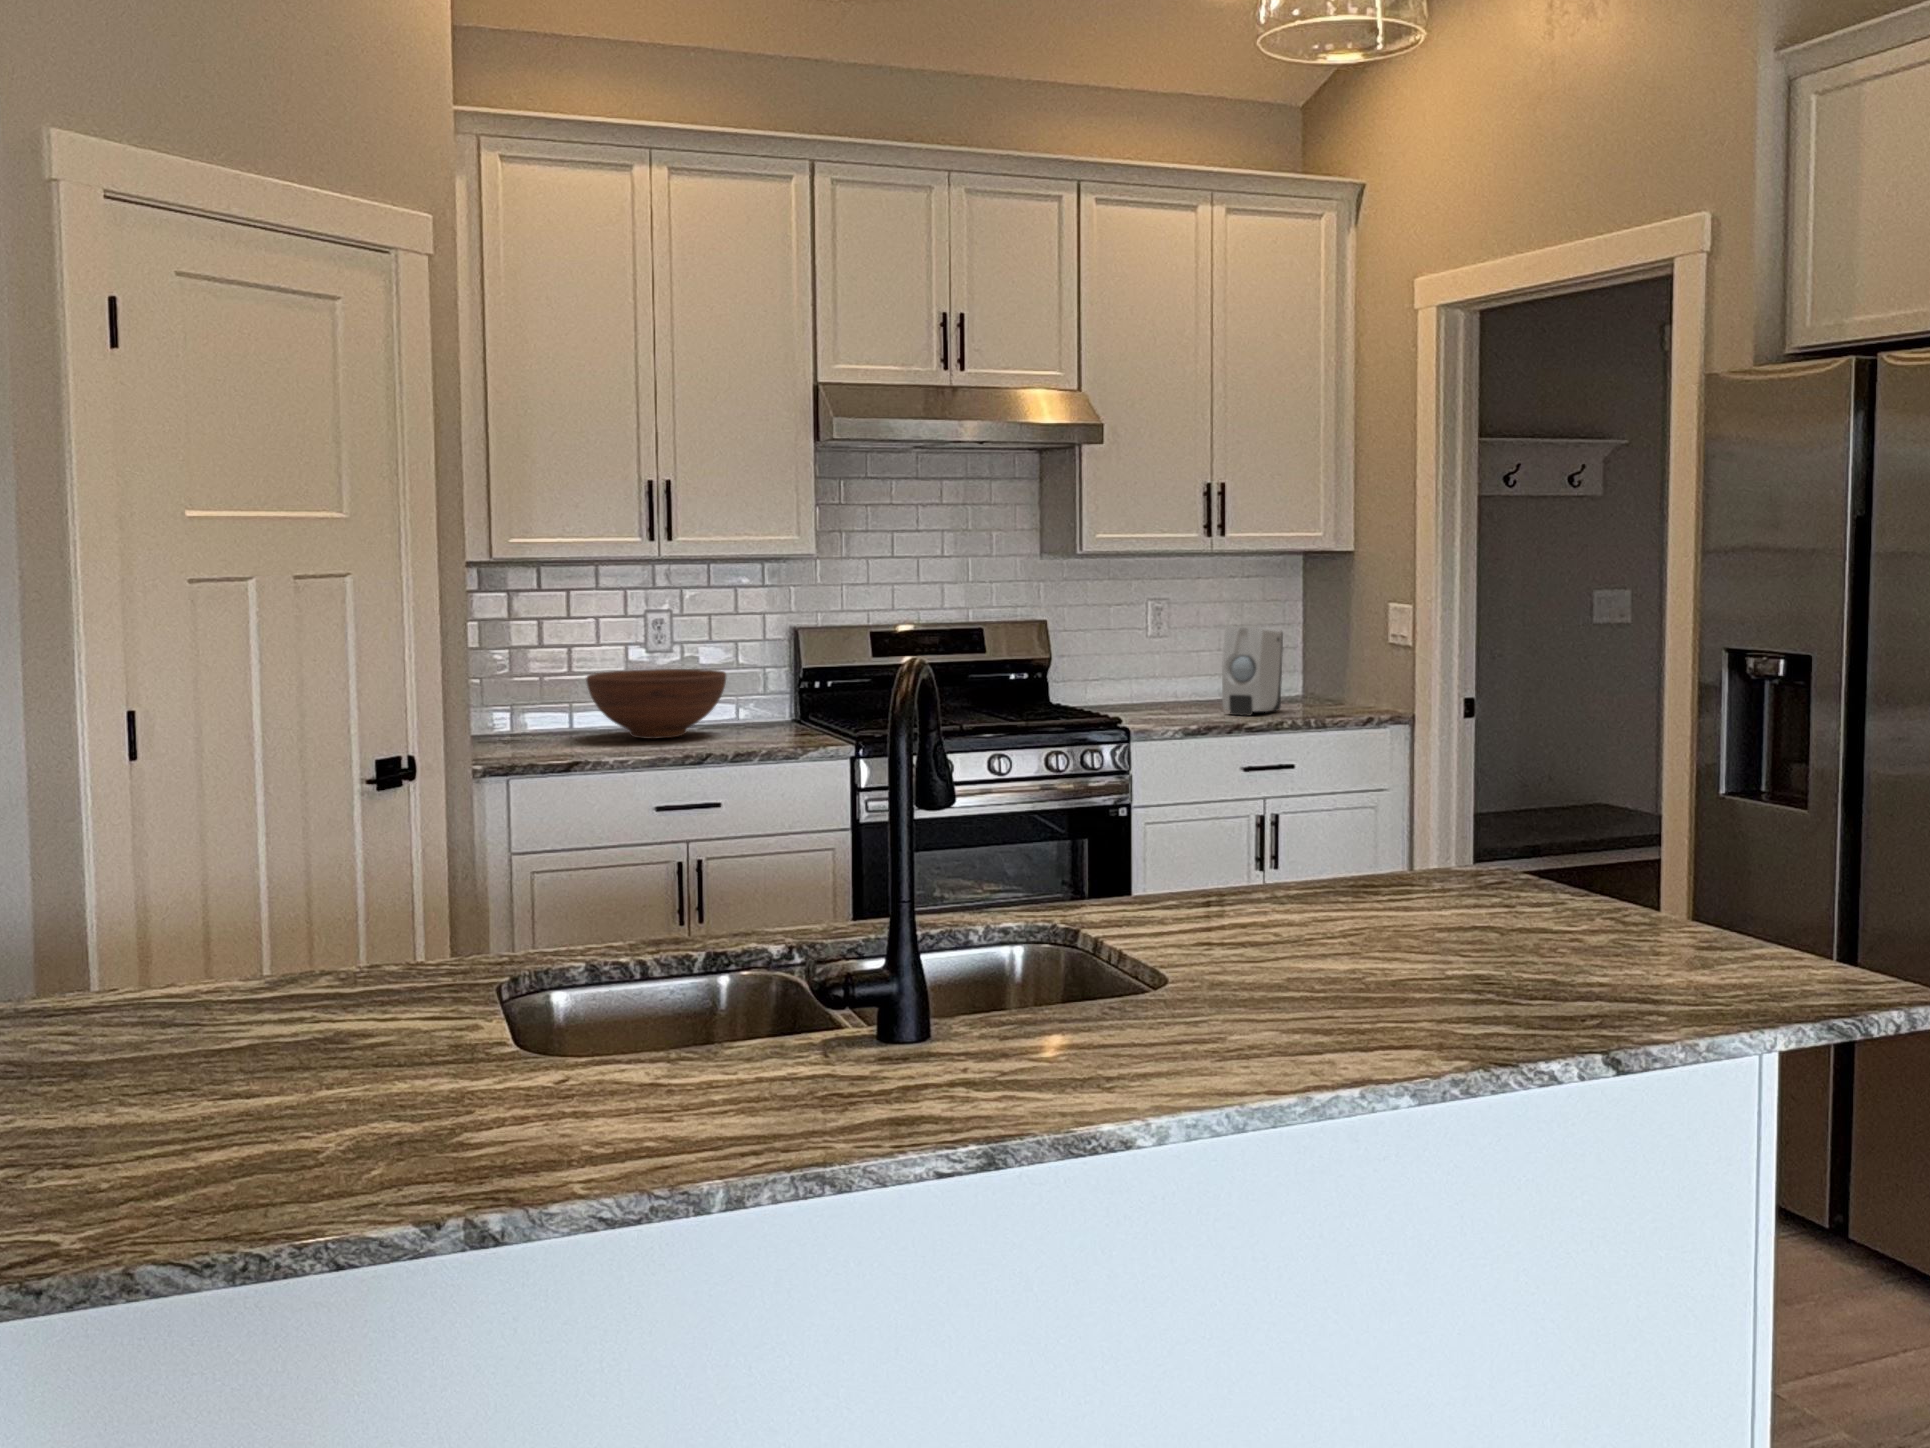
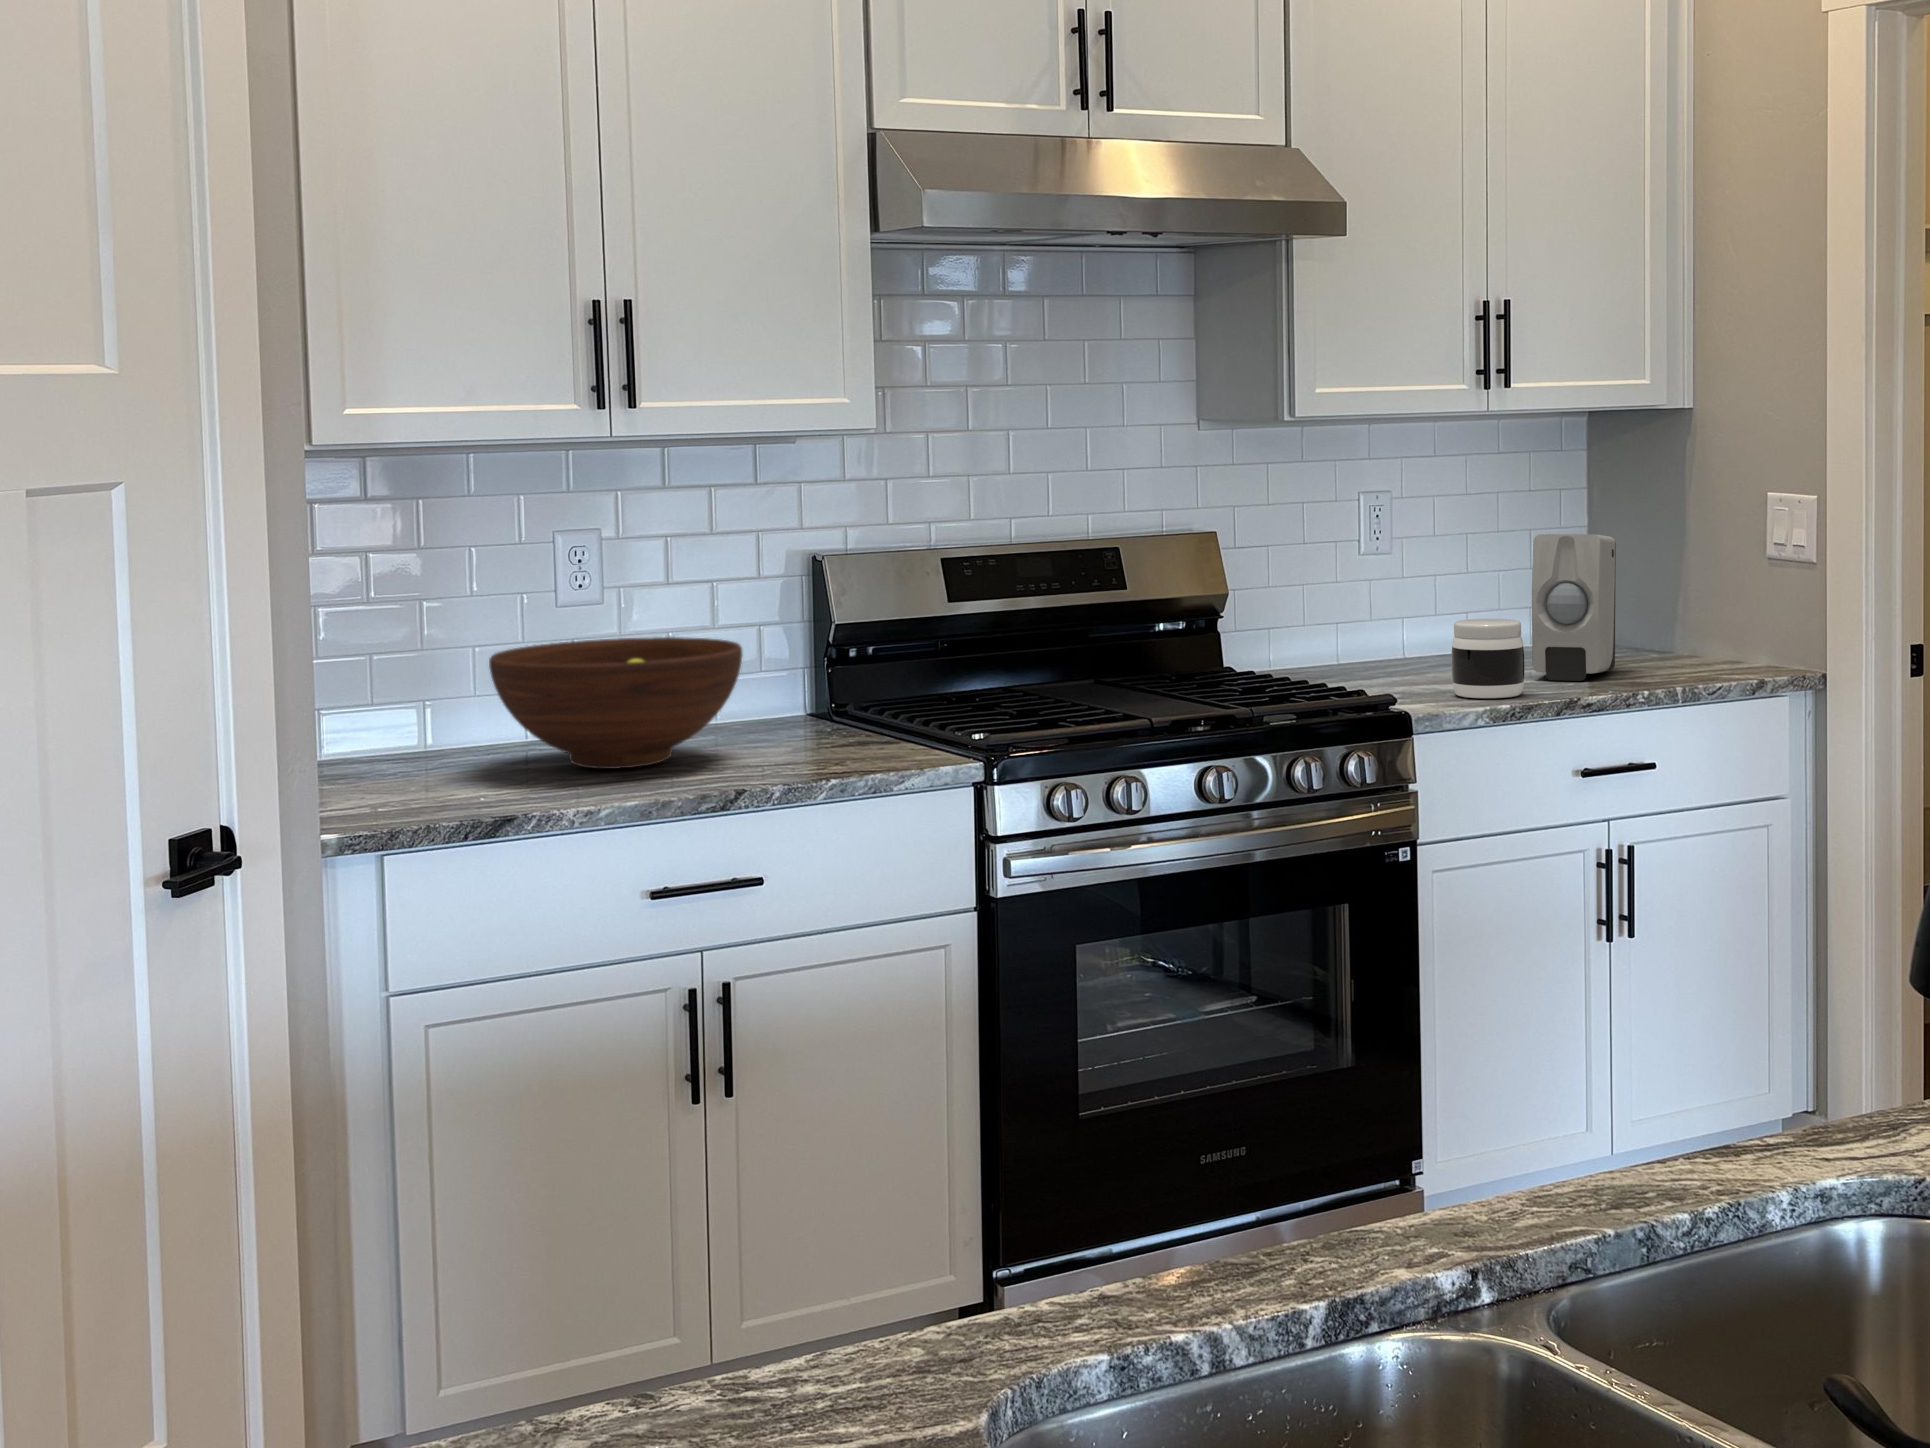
jar: none [1160,675,1204,722] -> present [1452,619,1525,698]

